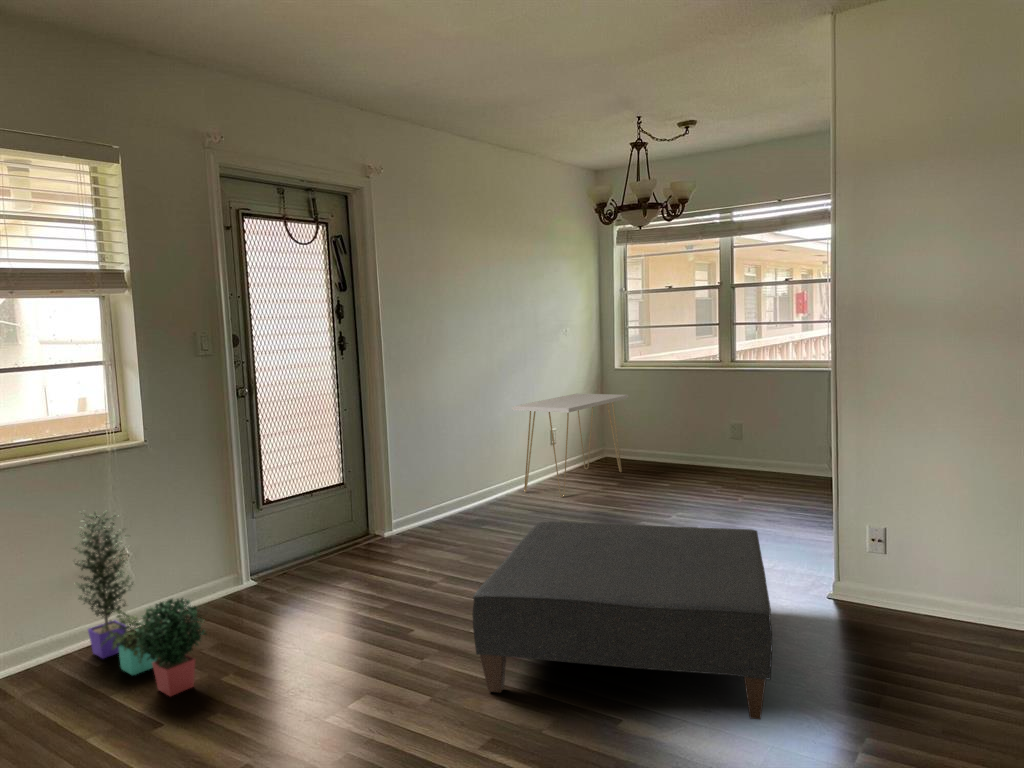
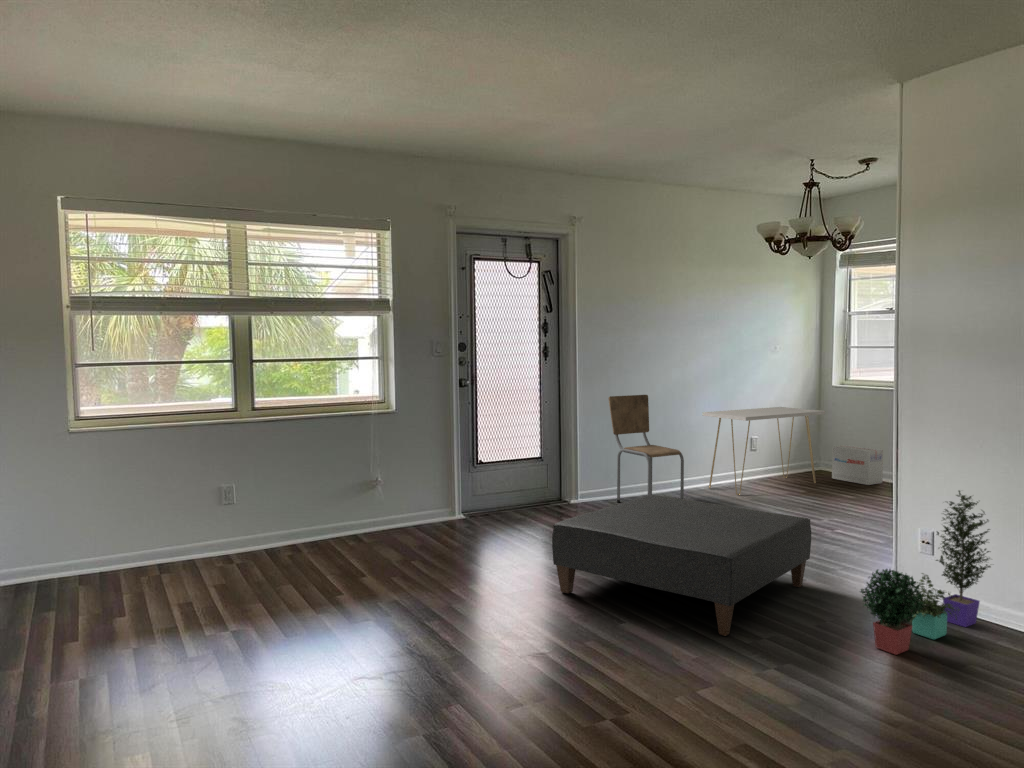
dining chair: none [421,391,520,534] -> present [608,395,684,502]
cardboard box: none [629,428,679,468] -> present [832,445,883,485]
potted plant: present [75,511,206,696] -> present [860,491,991,655]

